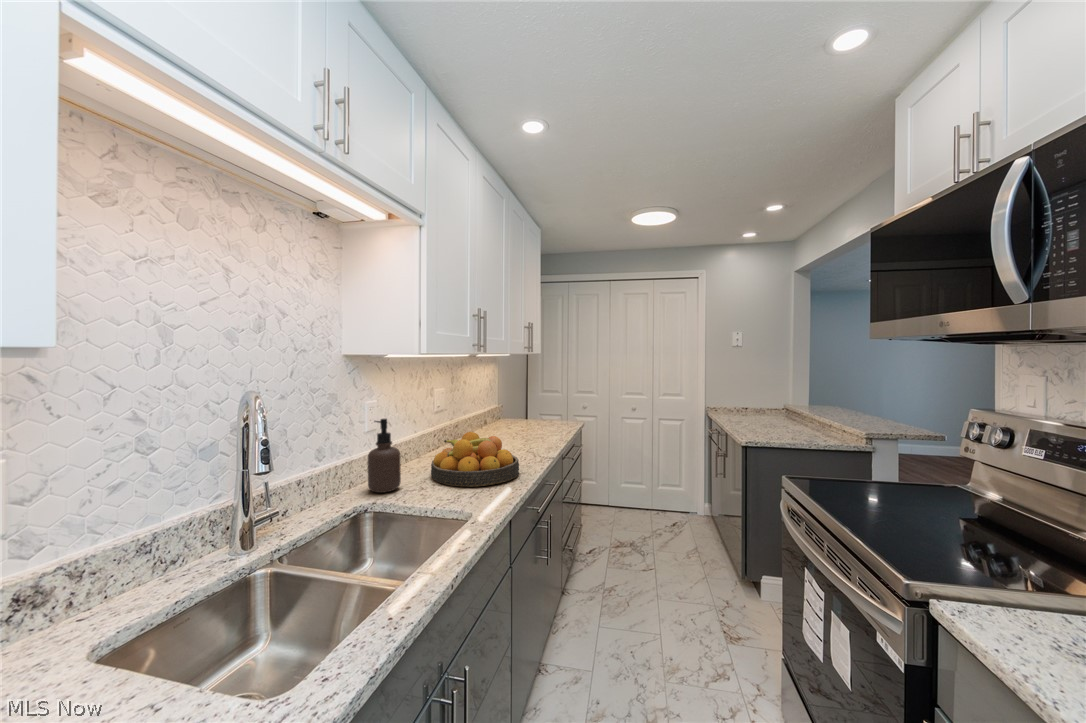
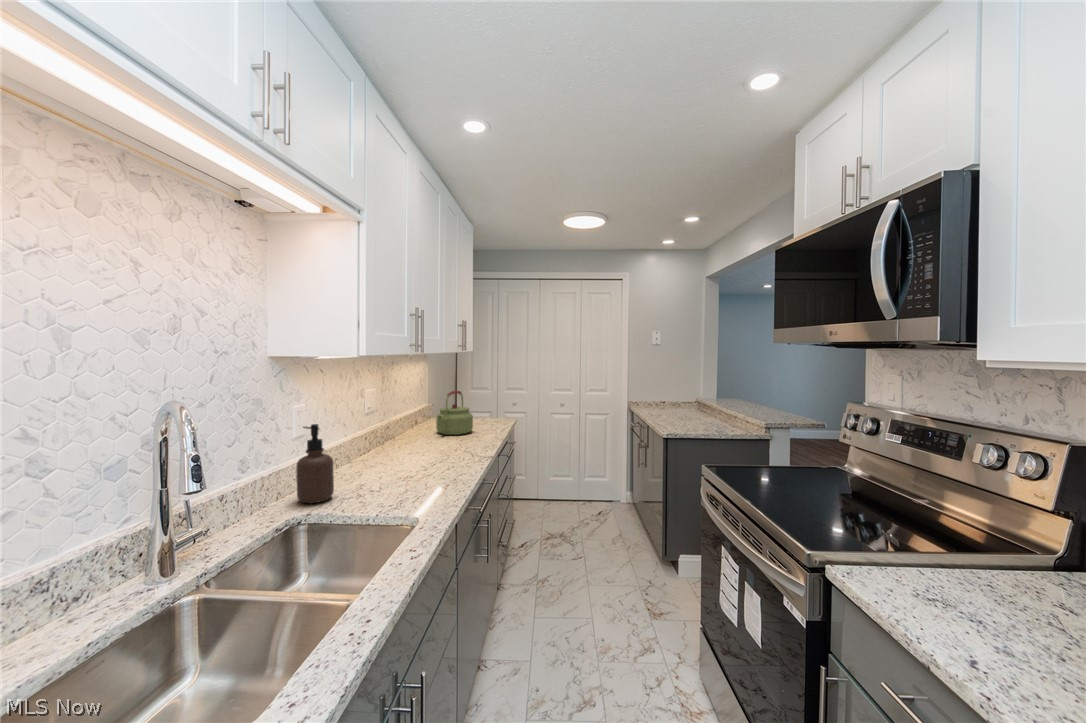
kettle: none [505,392,541,435] -> present [436,391,473,435]
fruit bowl: present [431,432,519,487] -> none [365,434,458,491]

